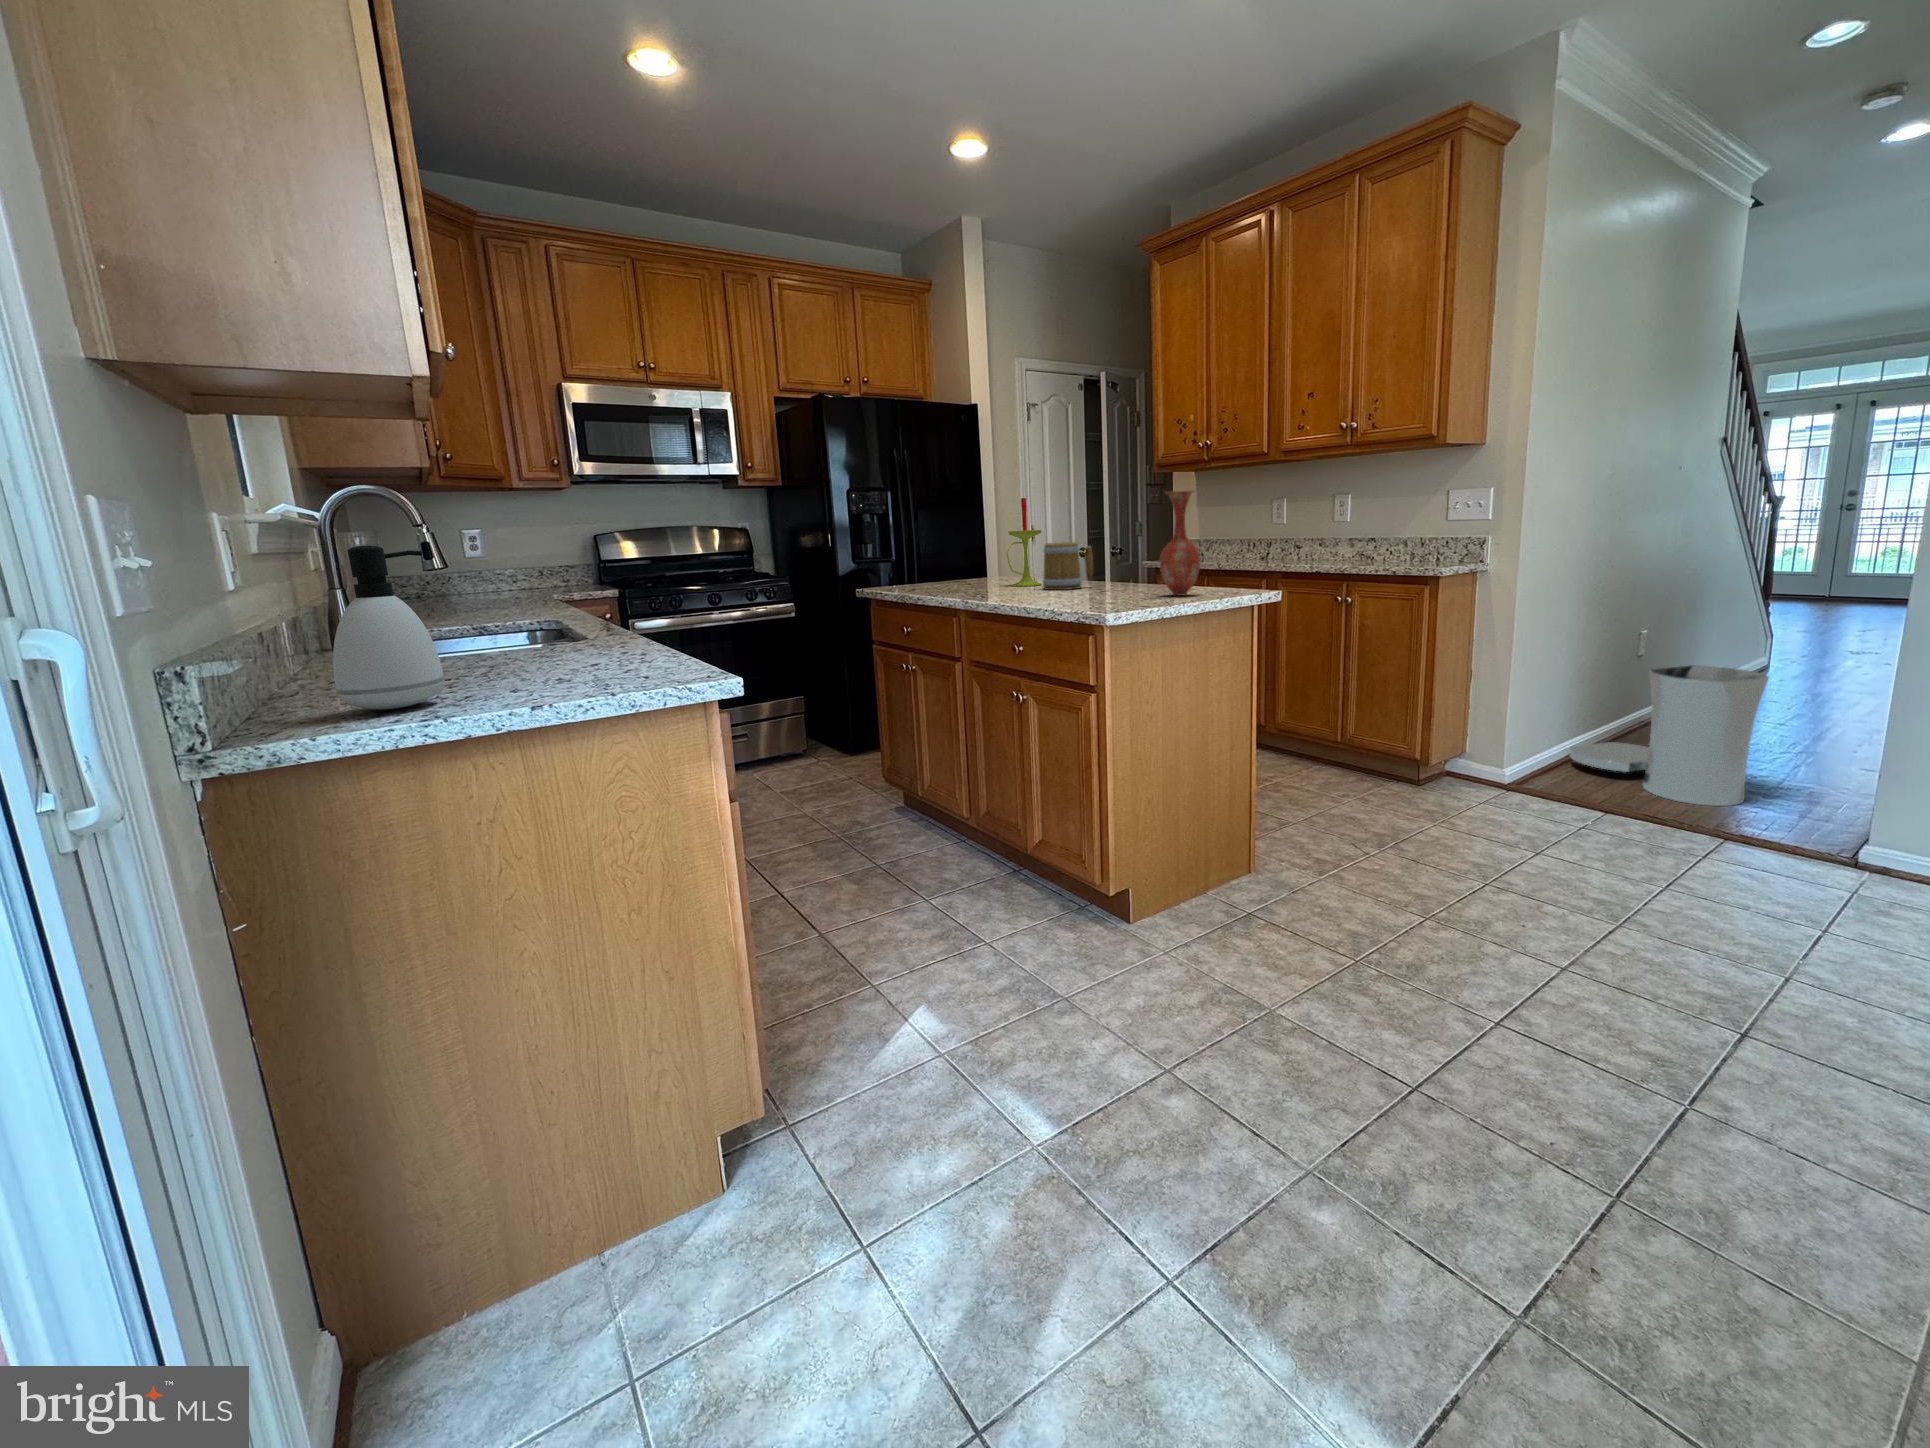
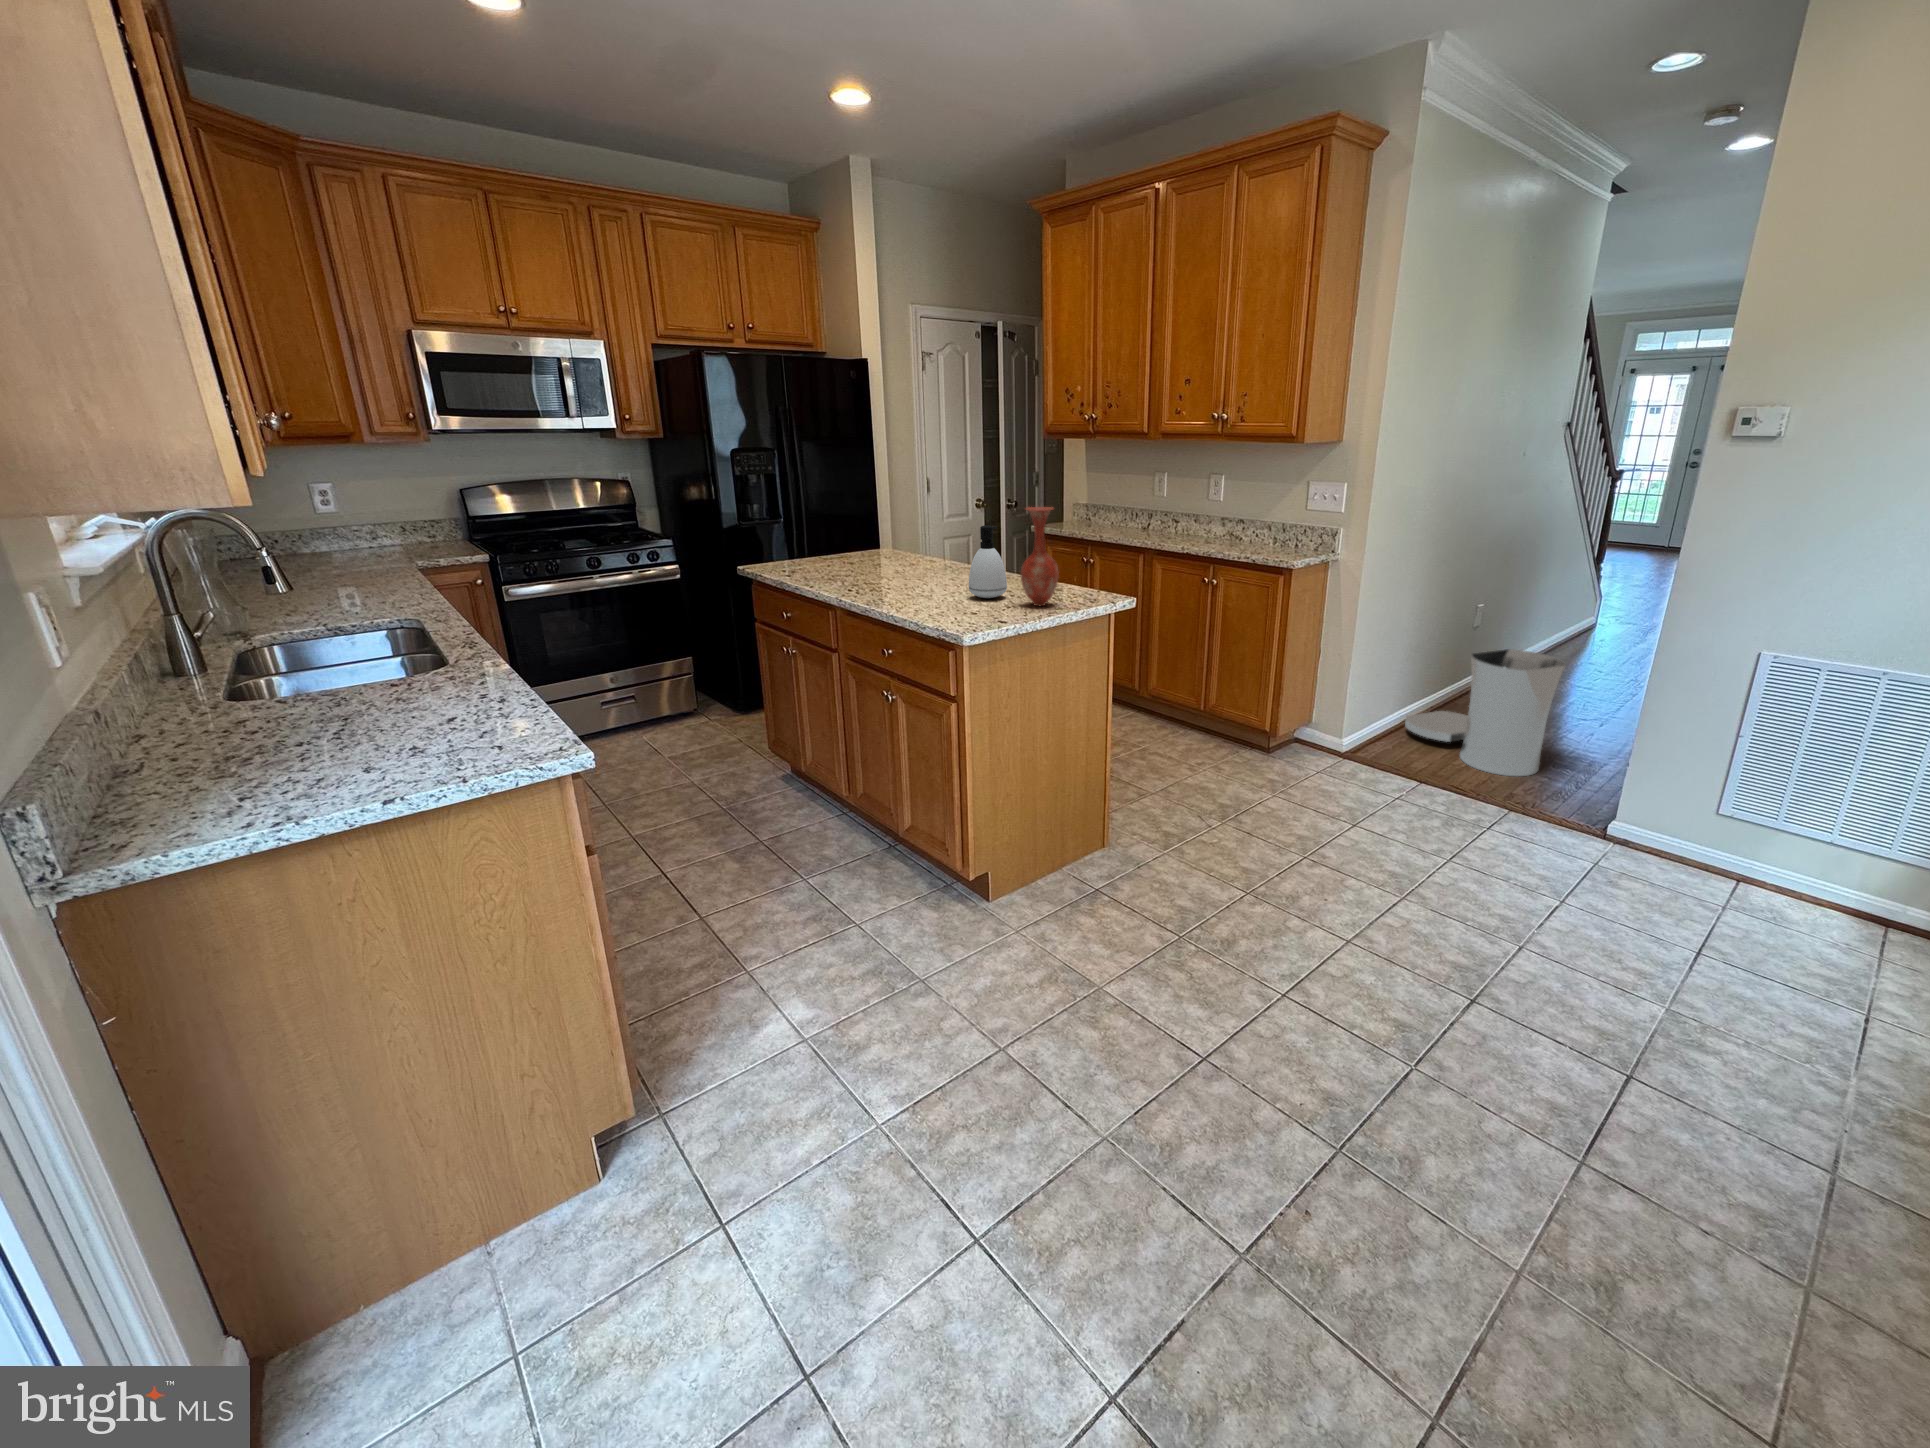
candle: present [1006,498,1041,586] -> none [885,482,921,572]
mug: present [1043,542,1093,590] -> none [918,535,967,584]
soap dispenser: present [333,546,445,709] -> present [969,525,1007,598]

